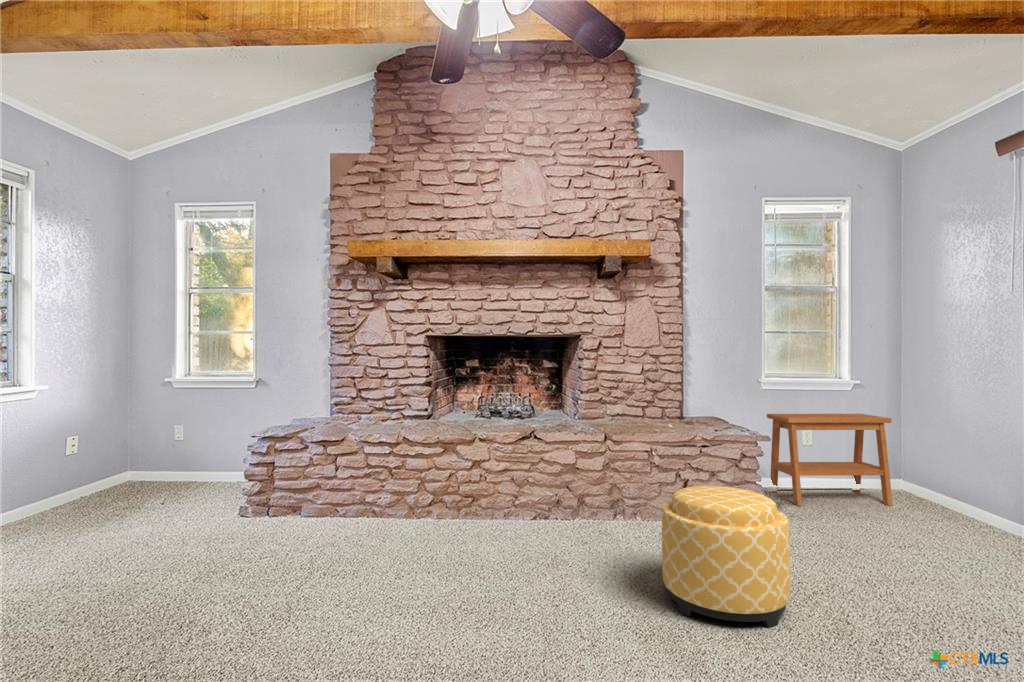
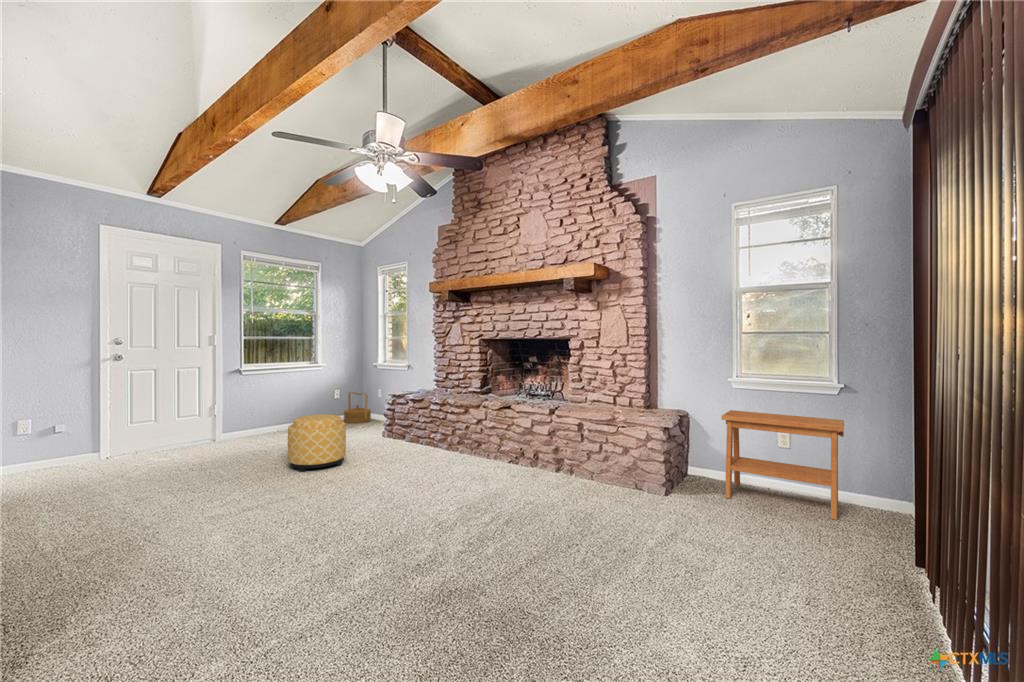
woven basket: none [62,444,129,508] -> present [344,392,371,423]
ottoman: present [662,486,790,627] -> present [288,414,346,472]

